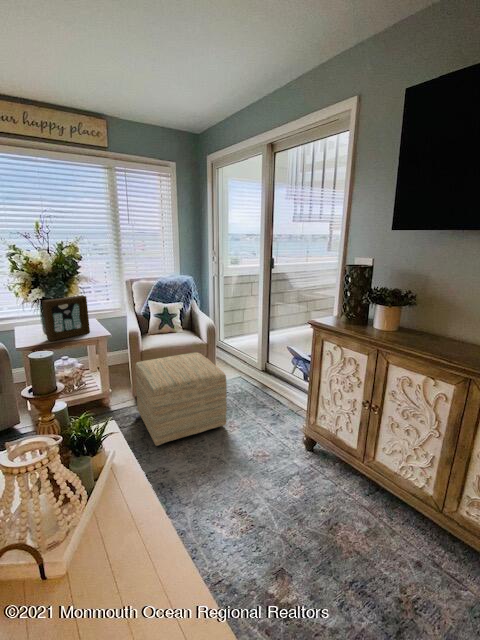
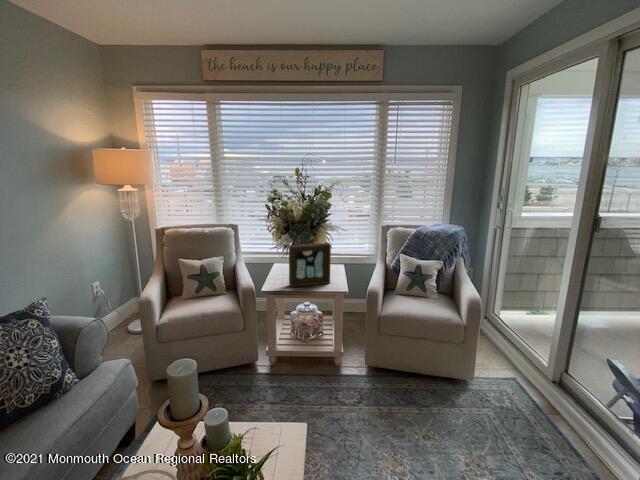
ottoman: present [135,353,227,446] -> none [364,333,481,461]

